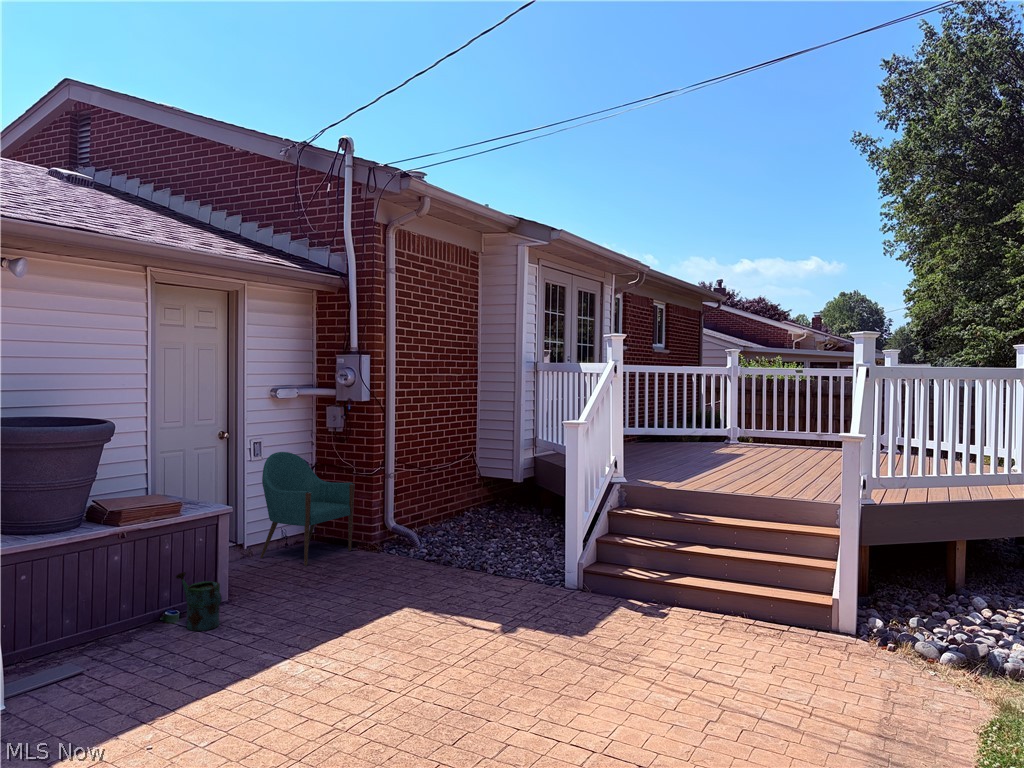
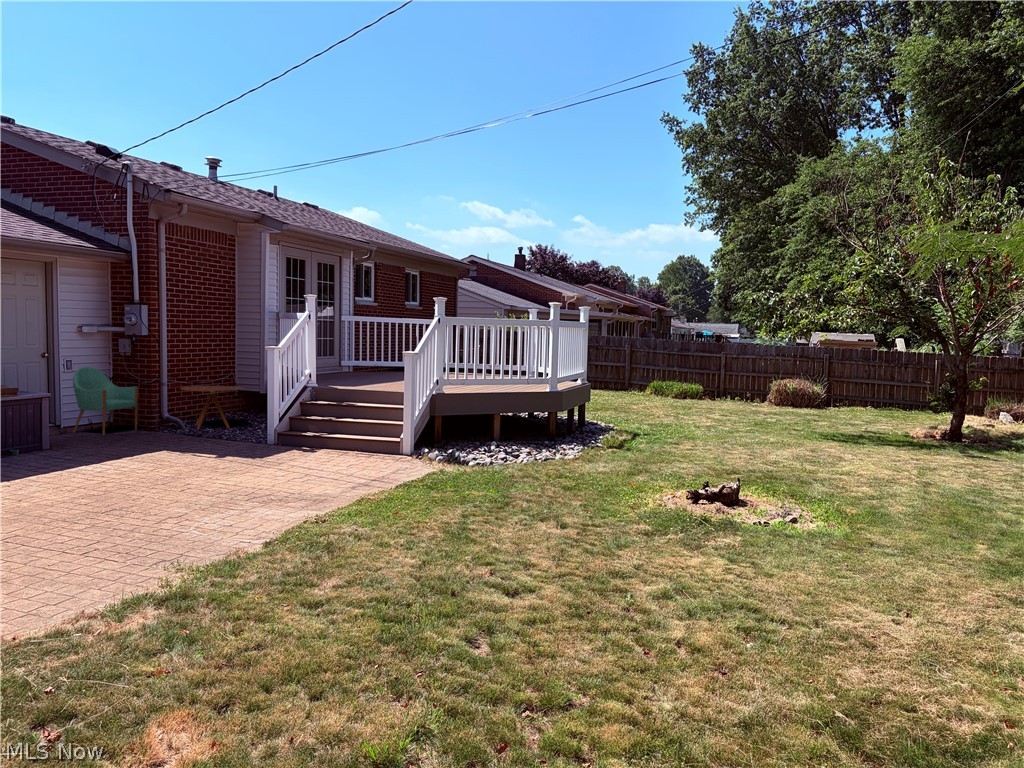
round table: none [412,475,504,550] -> present [180,386,244,429]
watering can: present [176,572,222,631] -> none [18,426,48,455]

